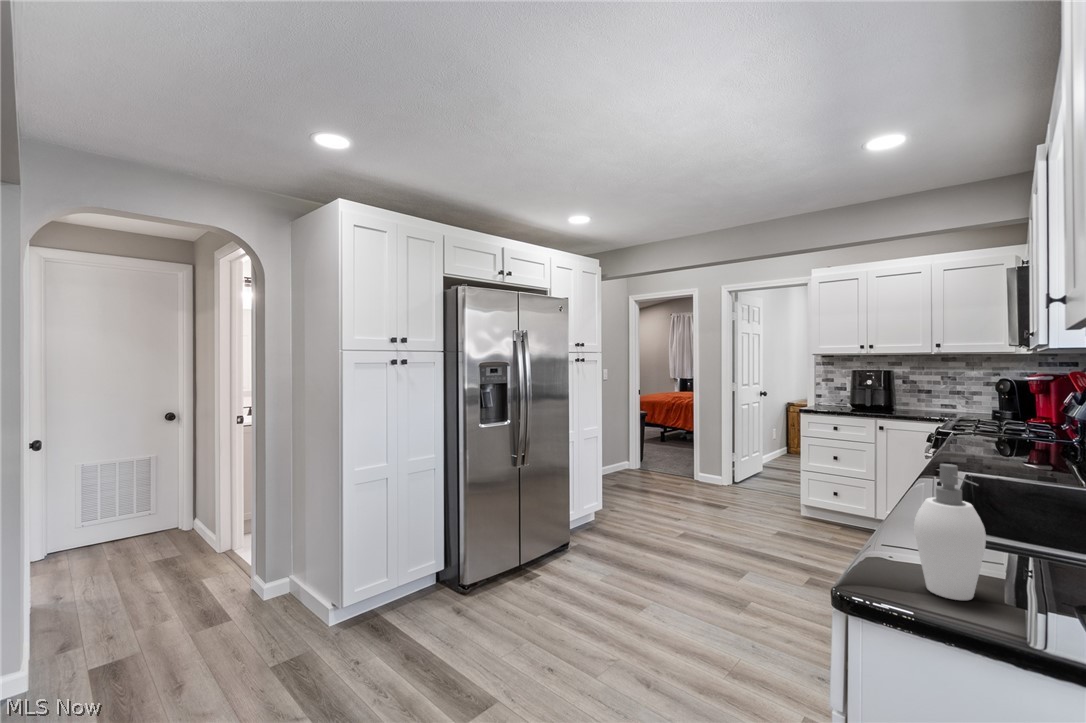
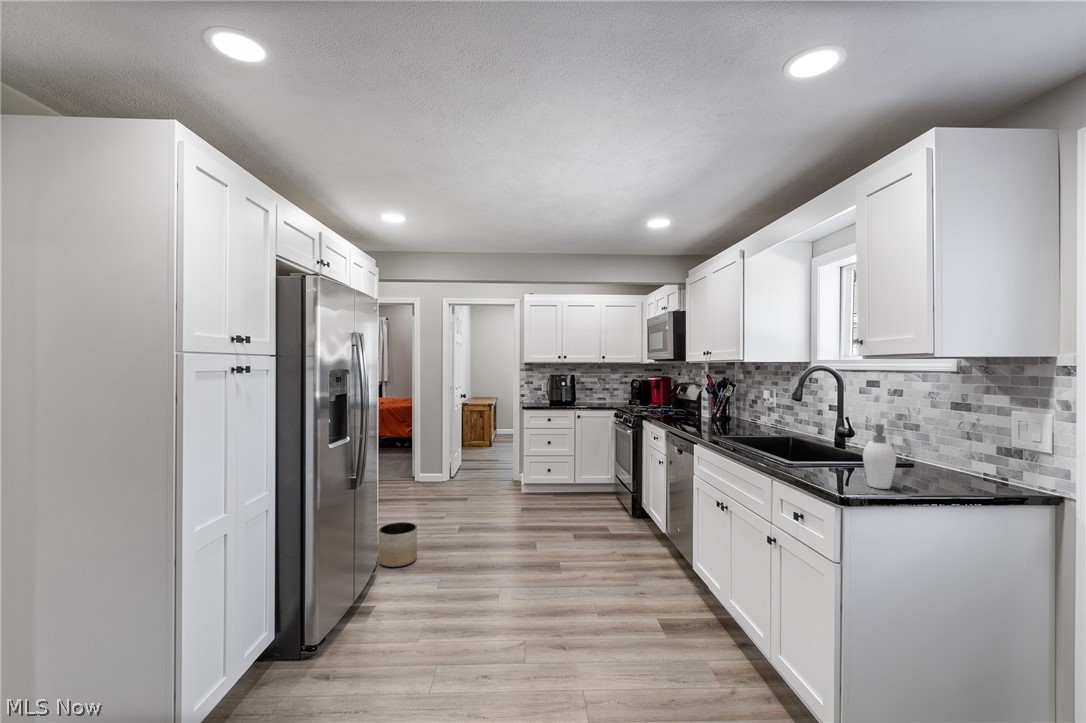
planter: none [575,513,612,555] -> present [378,522,417,567]

